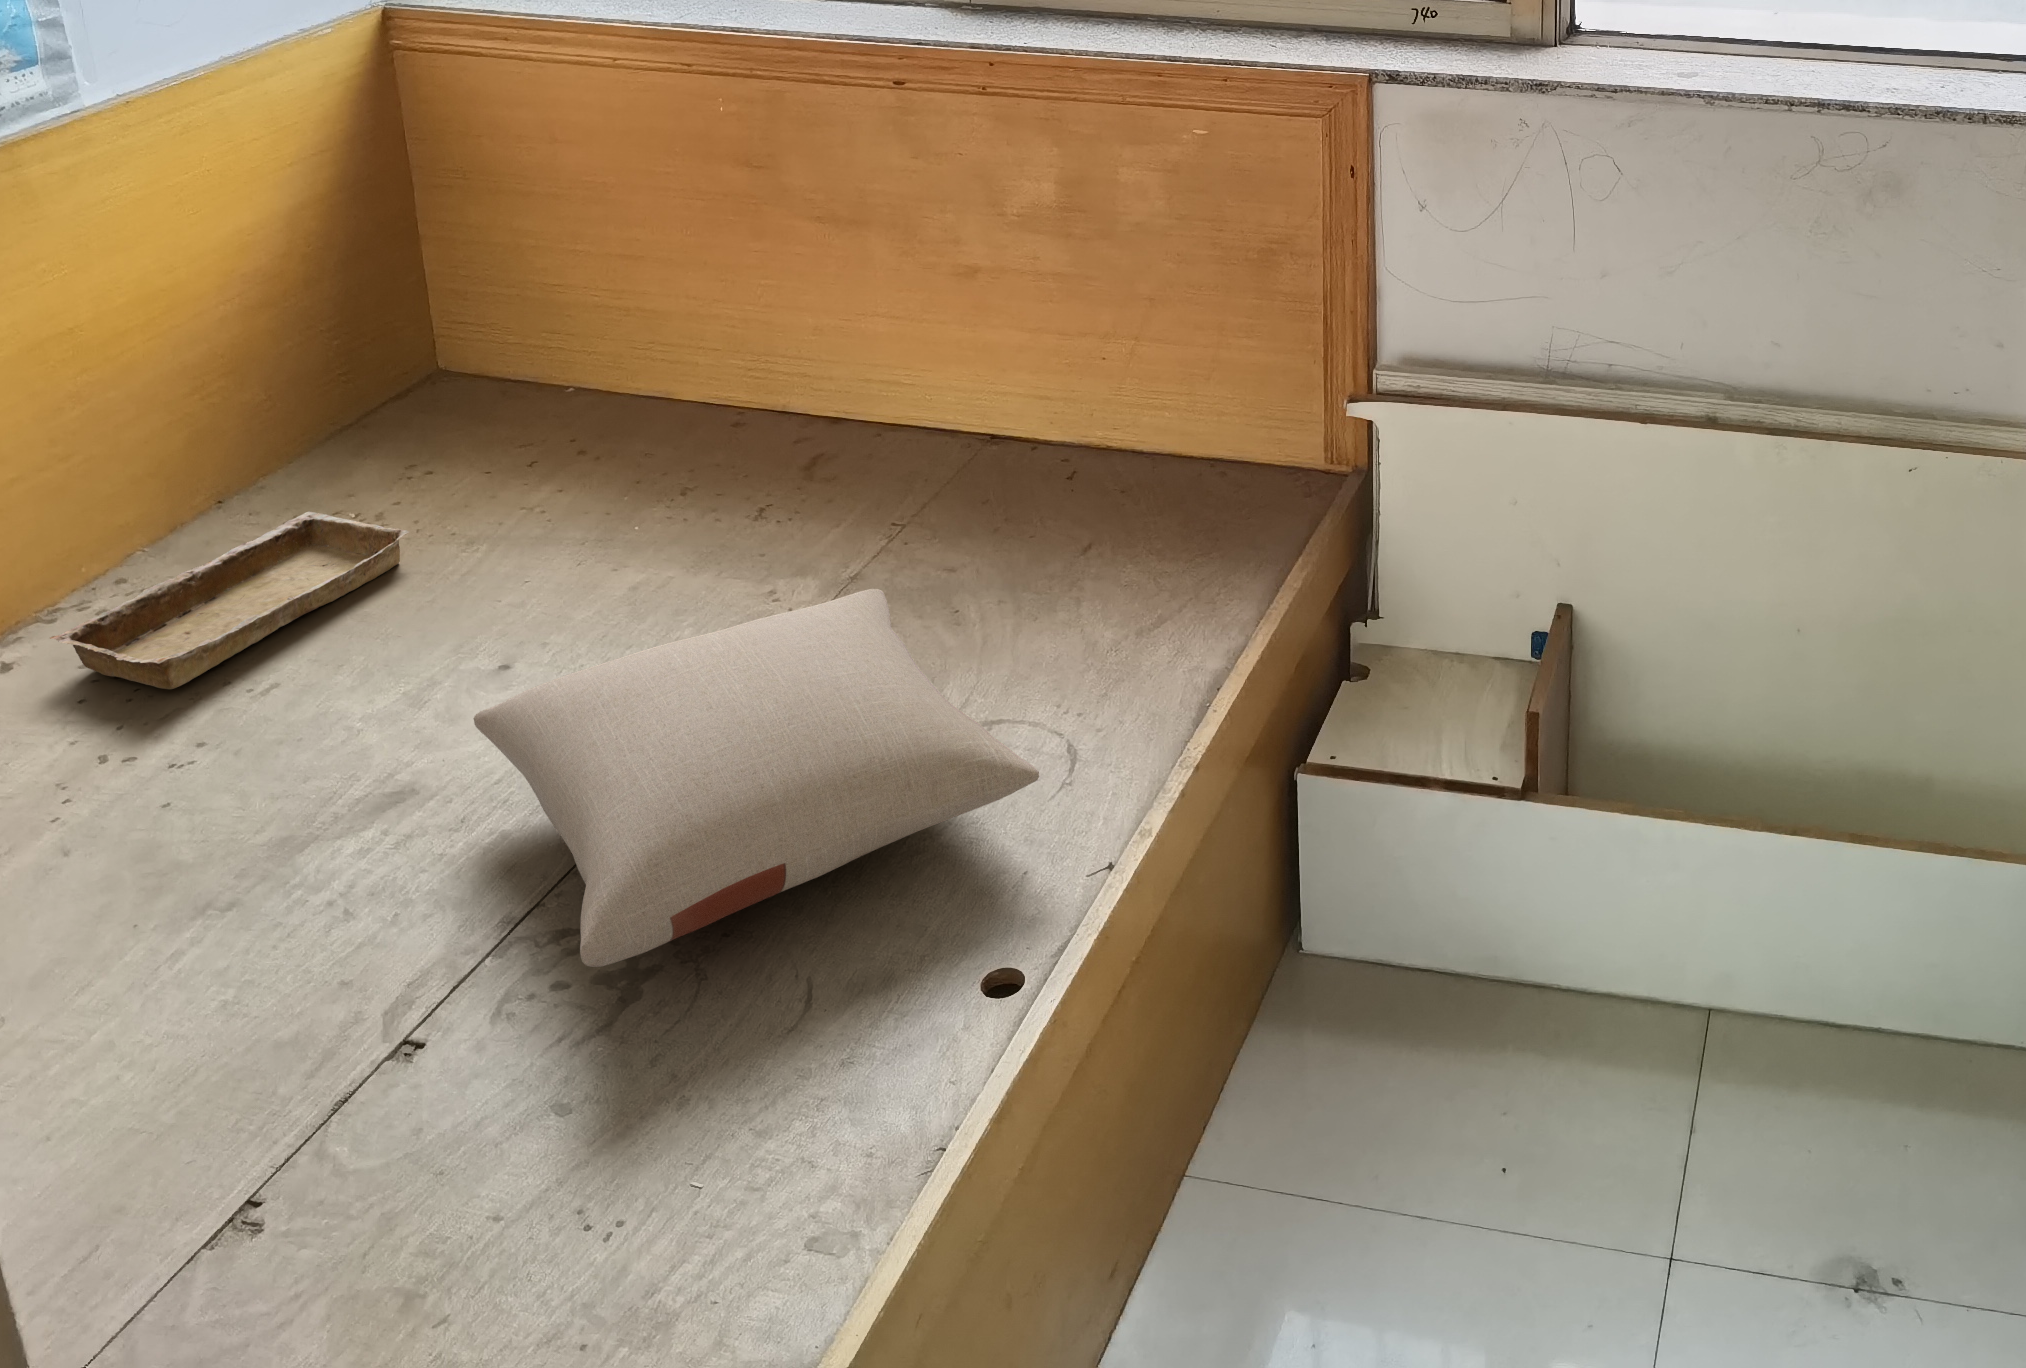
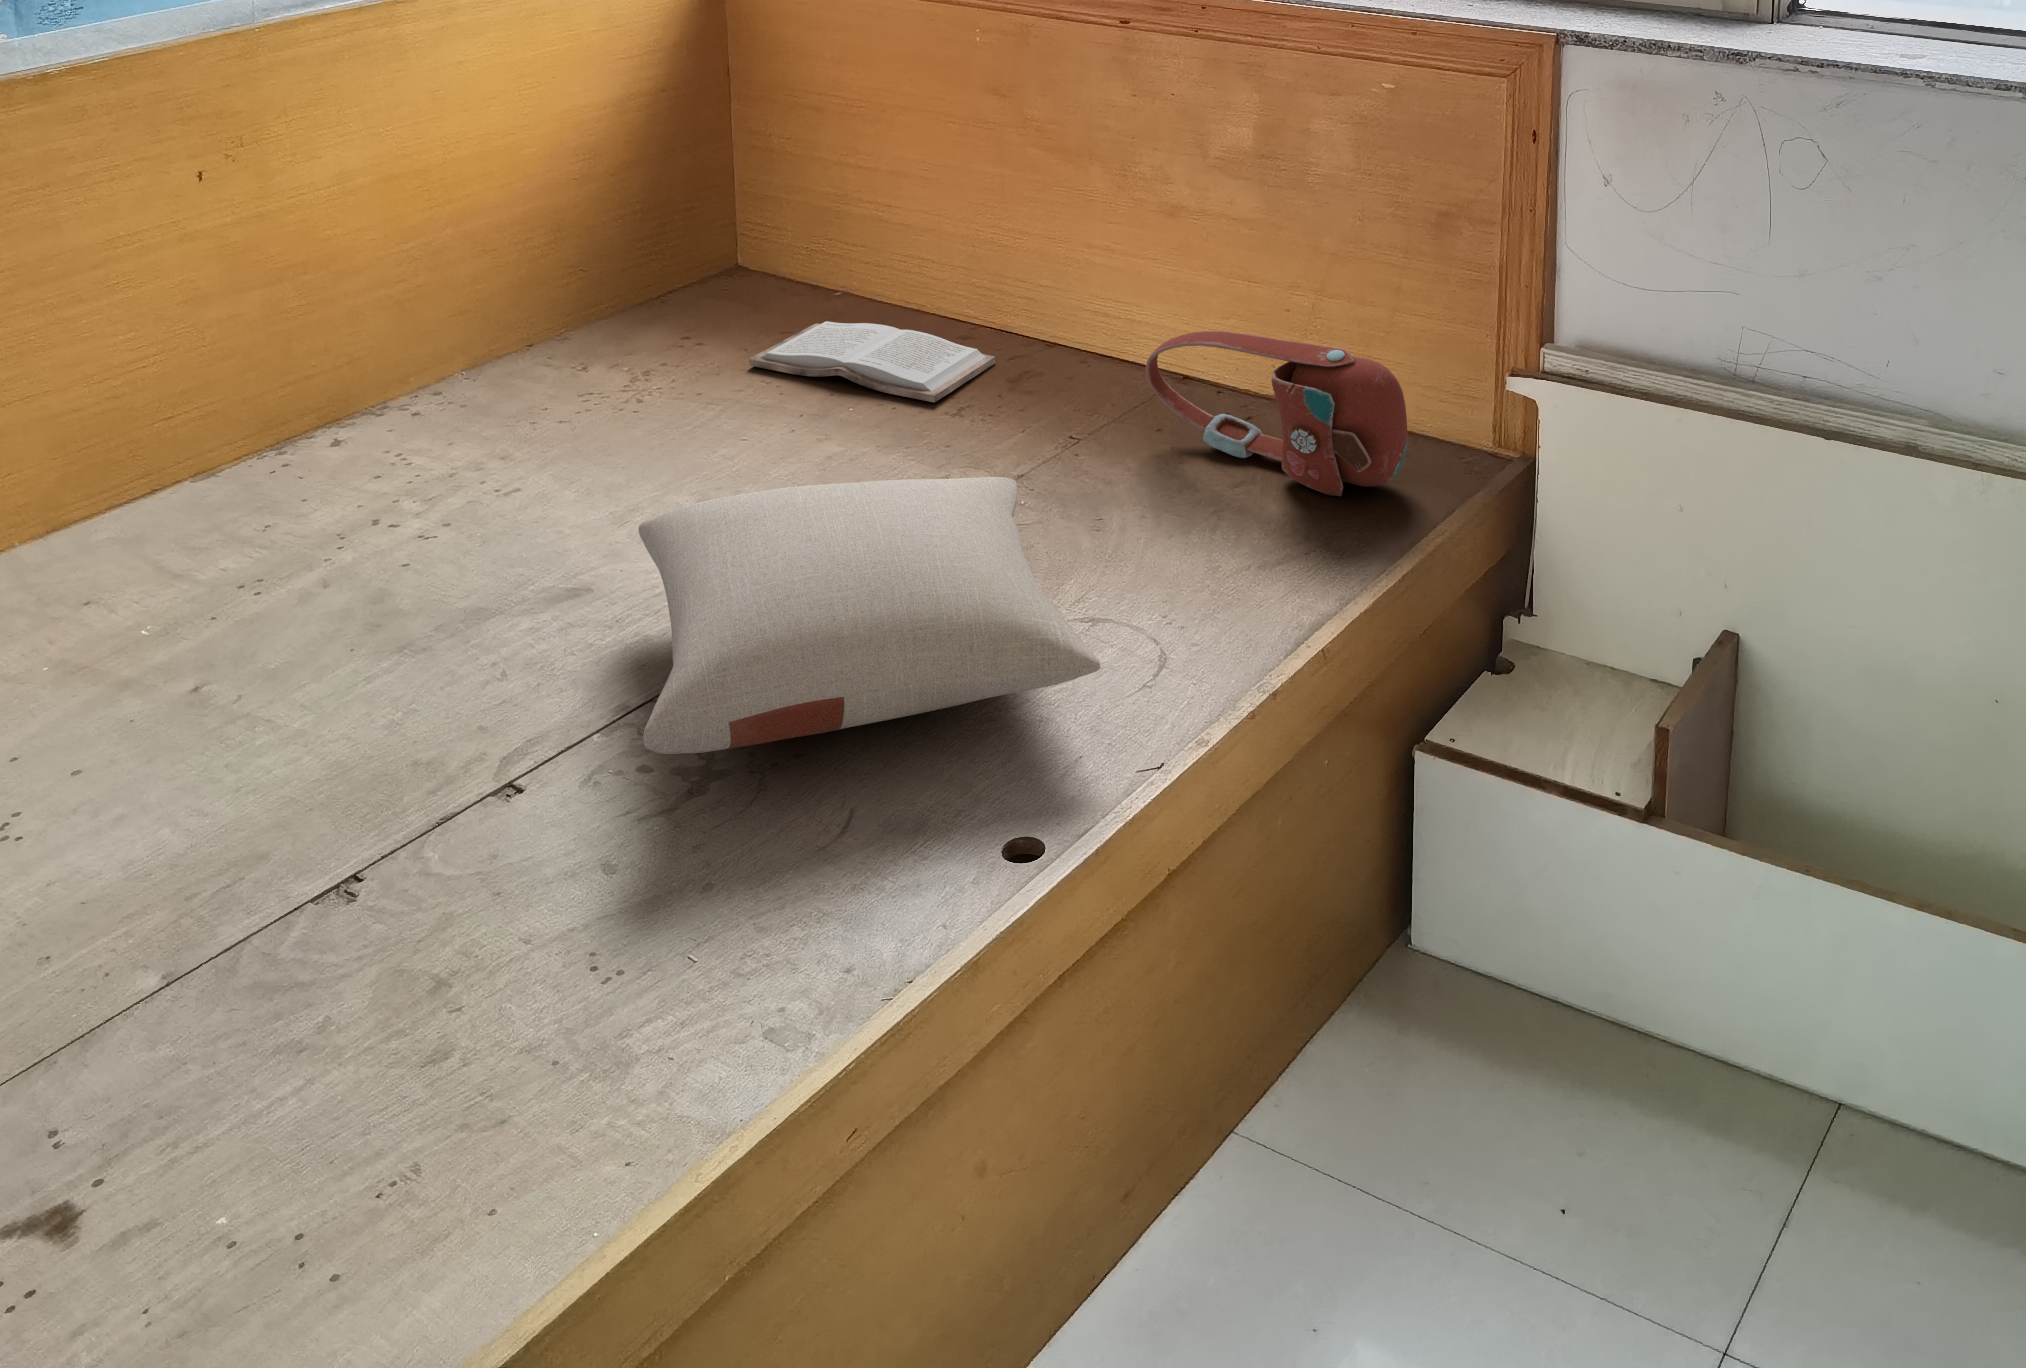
handbag: none [980,398,1260,543] -> present [1146,331,1408,496]
book: none [505,426,793,506] -> present [749,321,995,402]
tray: present [50,511,409,689] -> none [370,354,659,475]

